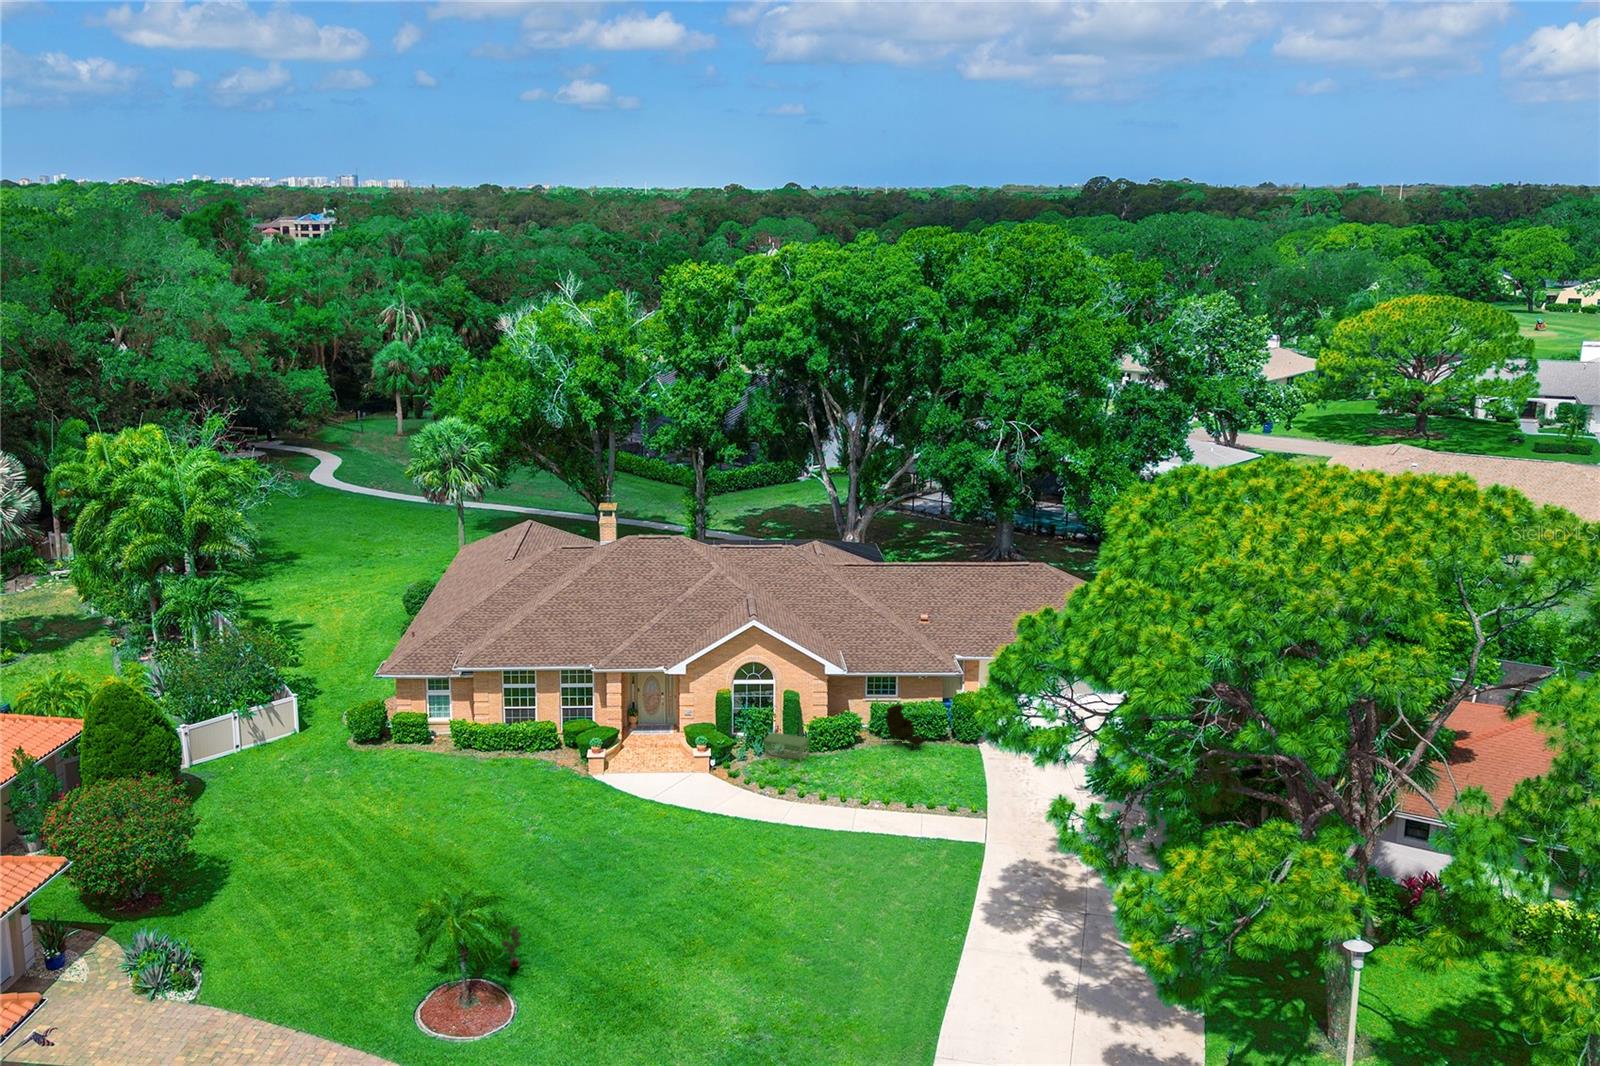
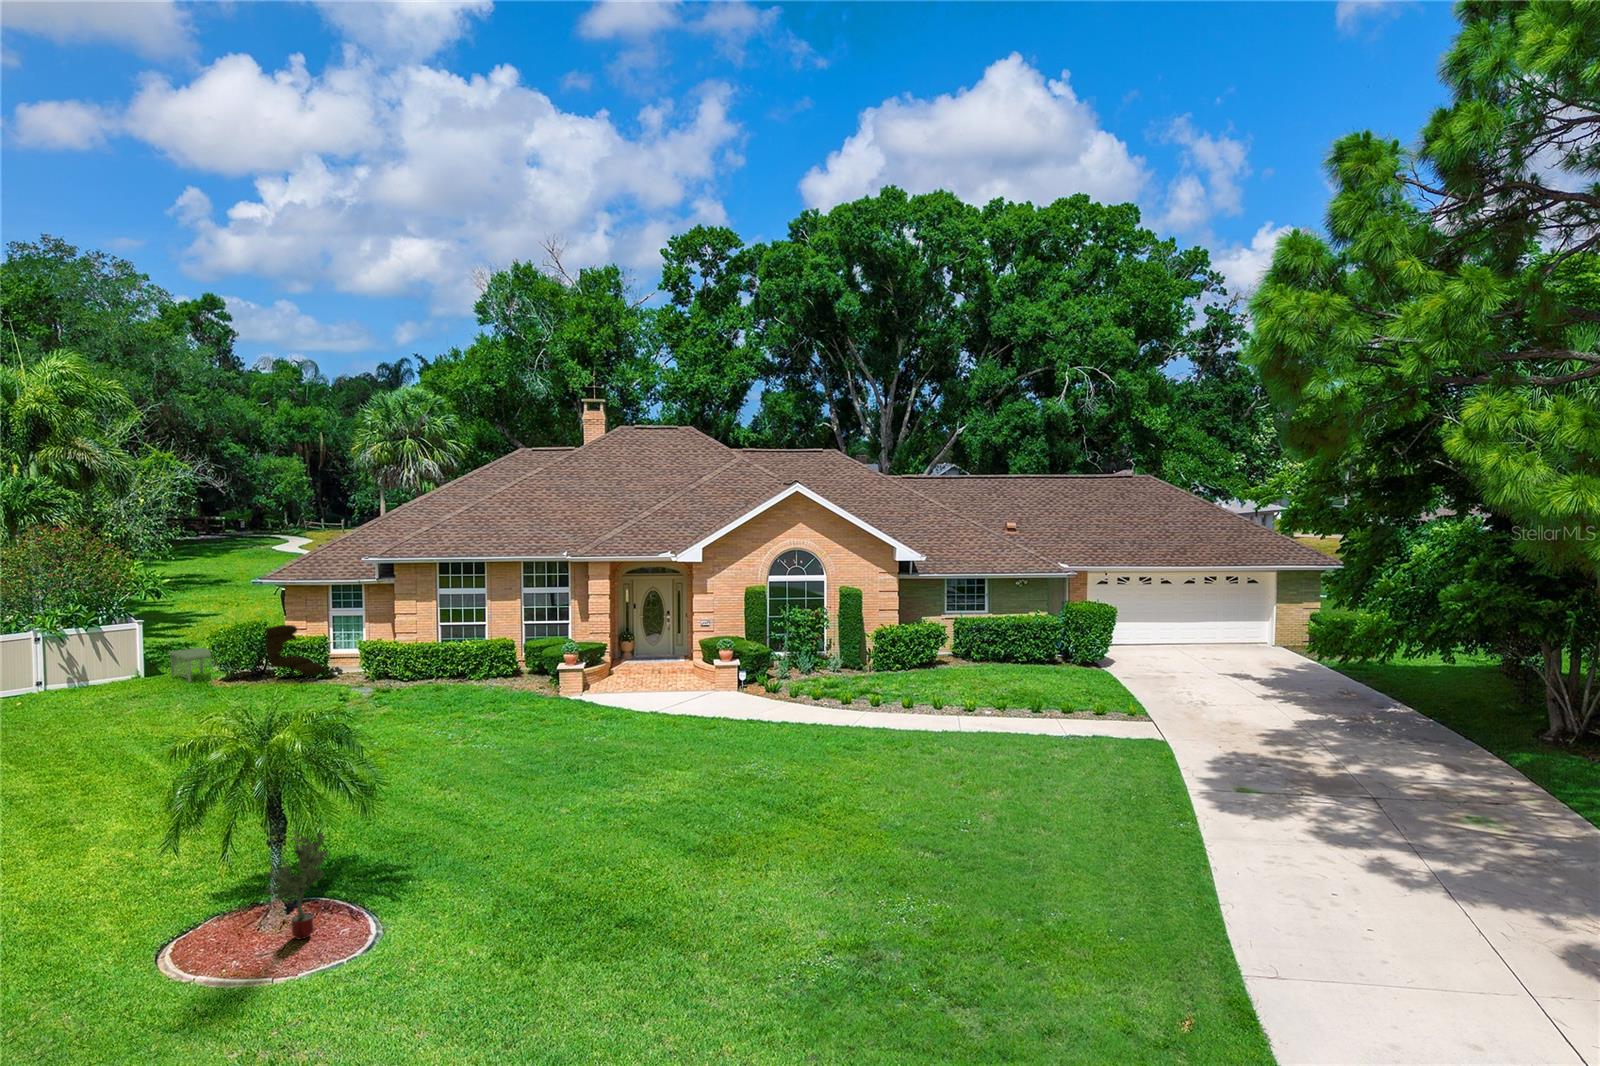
lounge chair: present [887,705,924,748] -> present [265,625,325,680]
storage bench: present [764,732,809,761] -> present [169,648,218,683]

